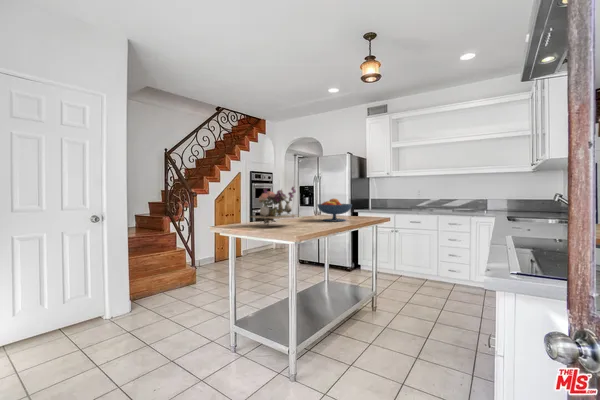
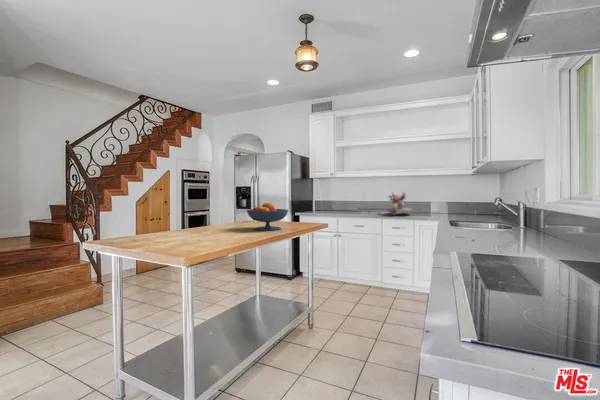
flower arrangement: present [252,187,296,225] -> present [388,193,410,213]

